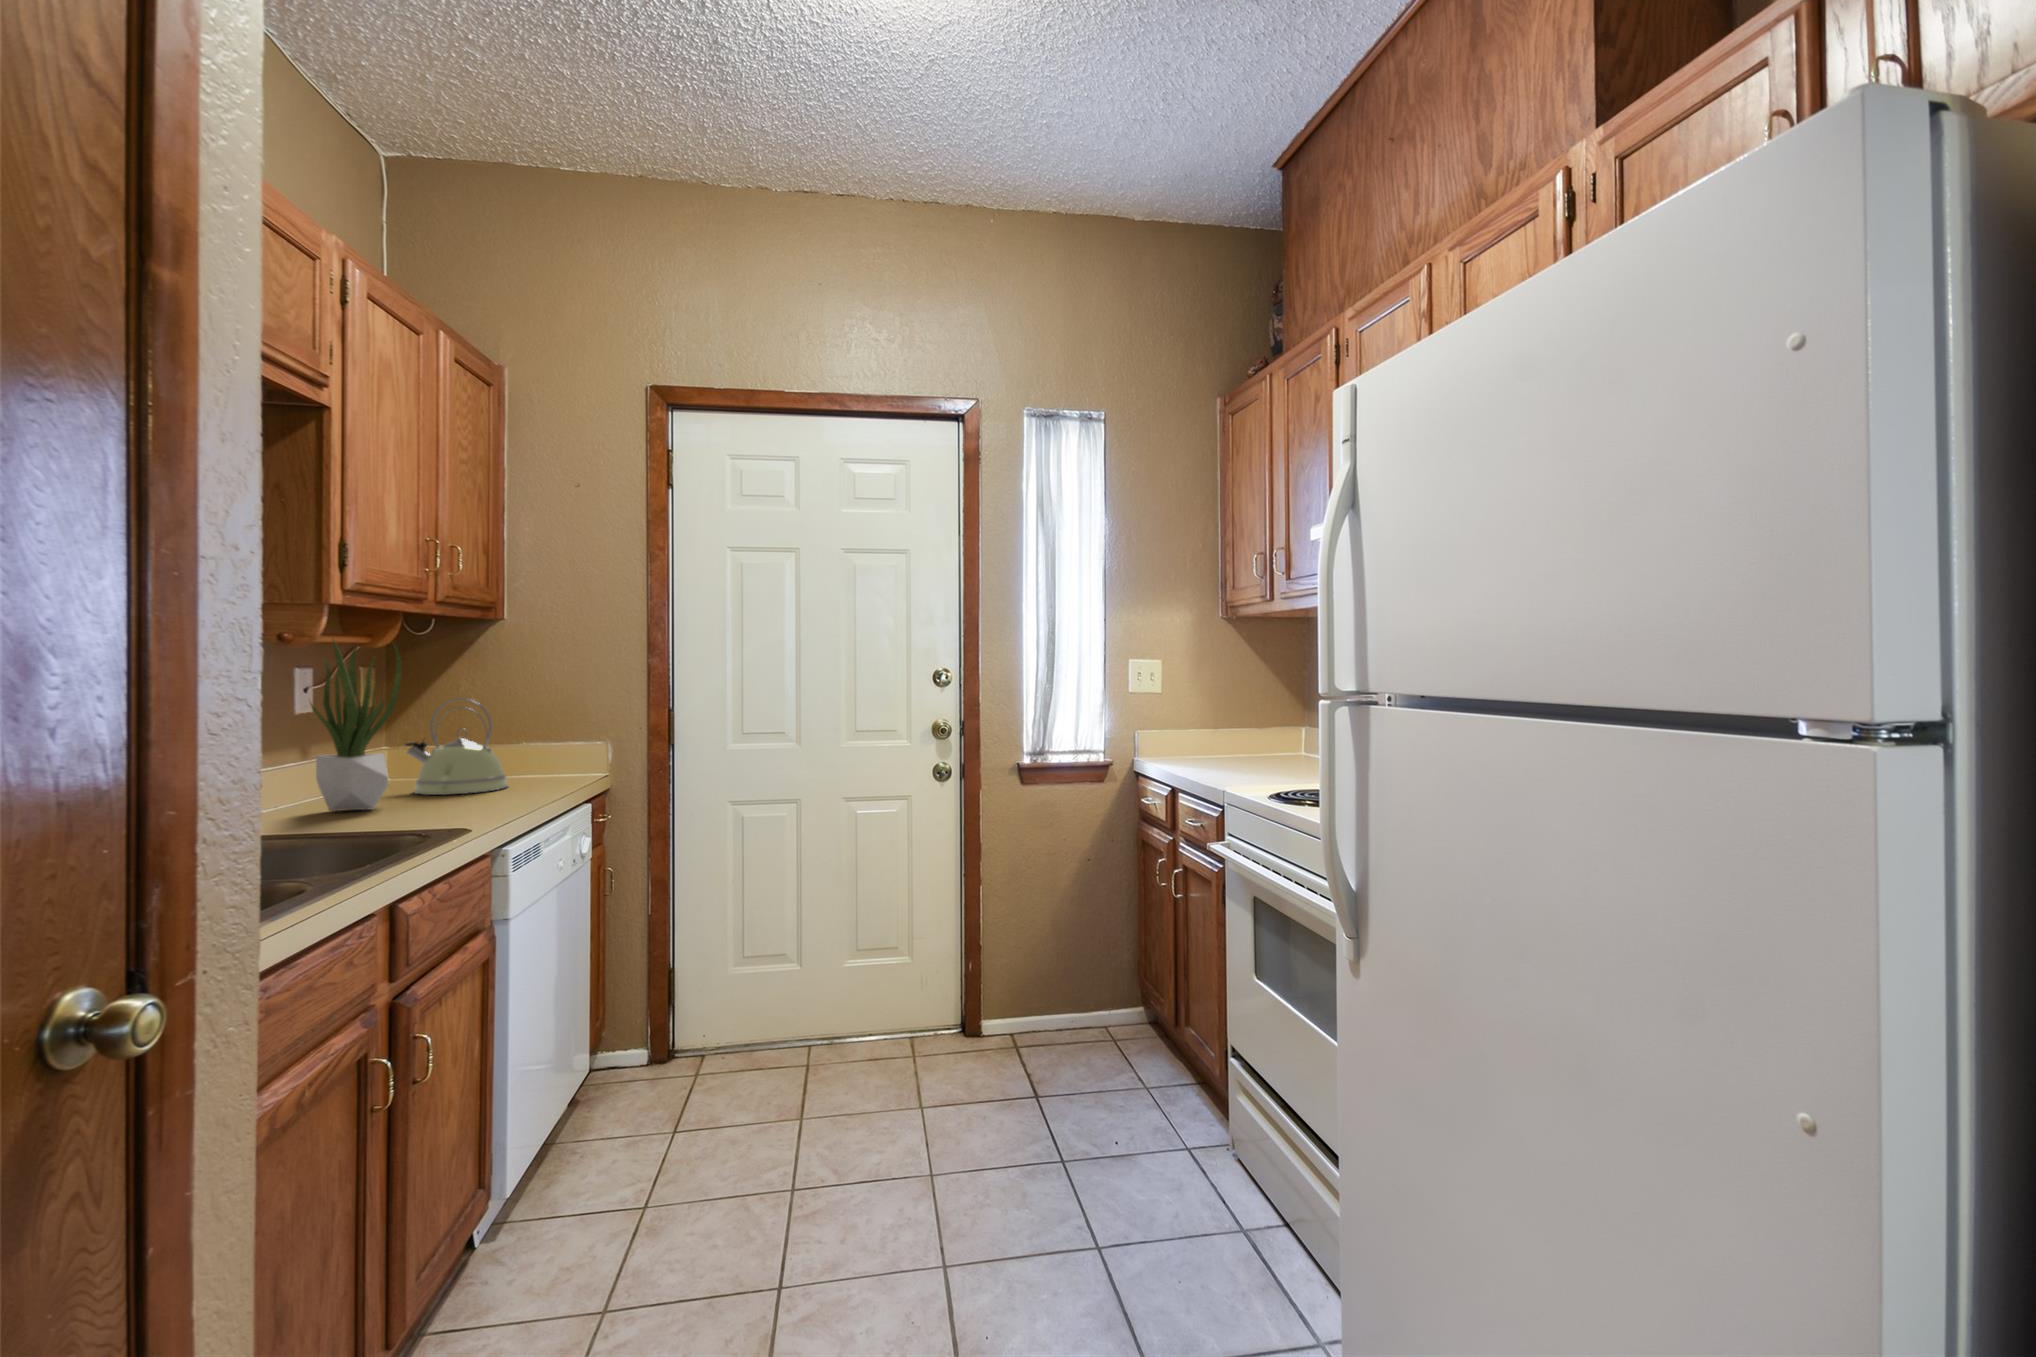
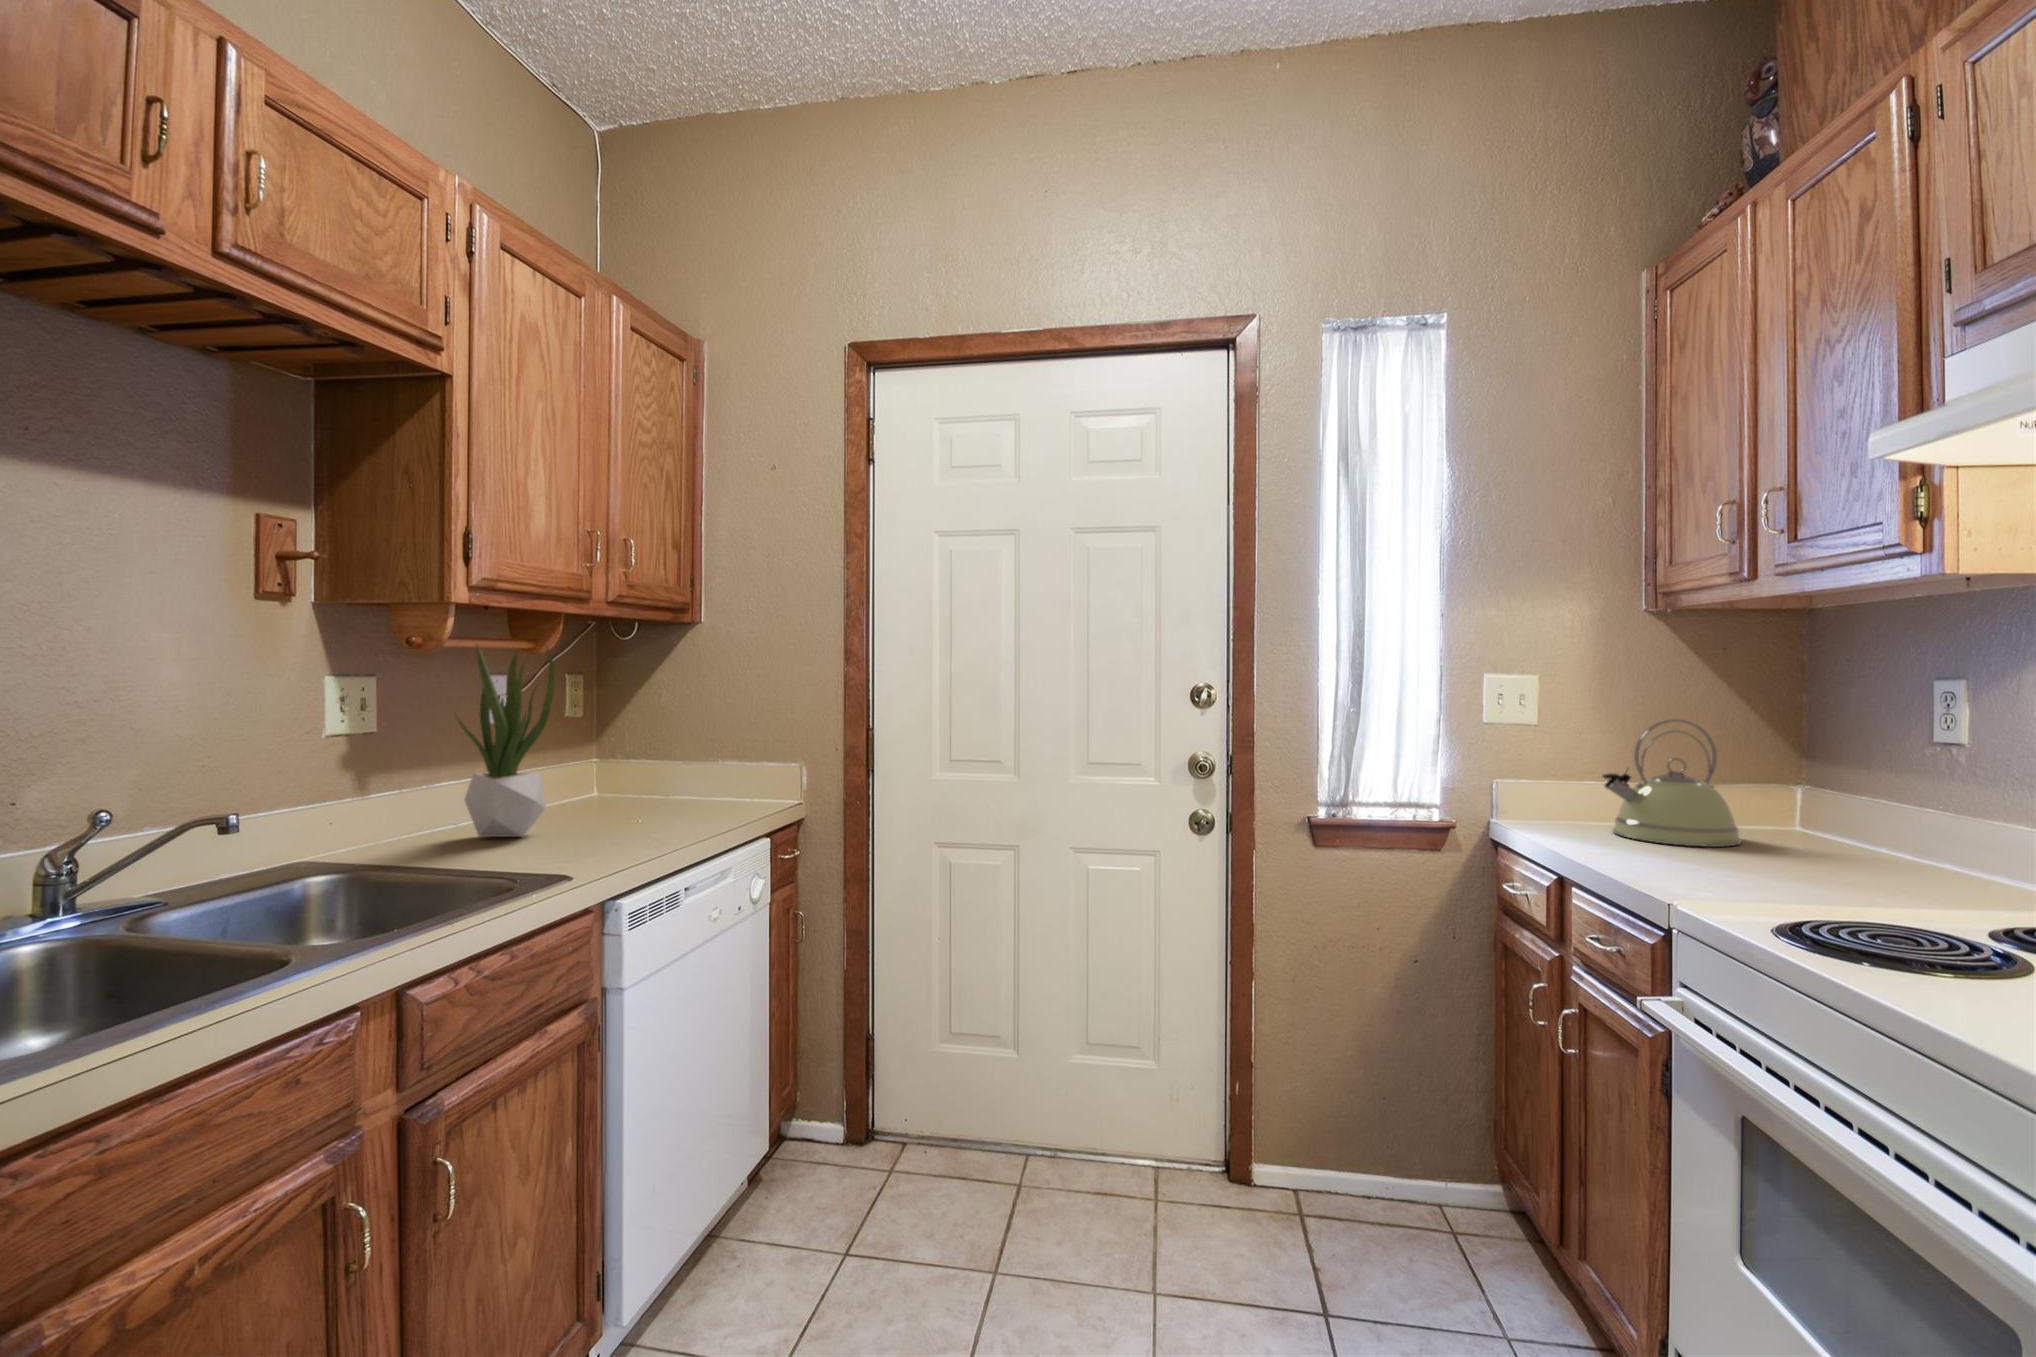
kettle: present [406,698,508,795] -> present [1603,719,1741,847]

